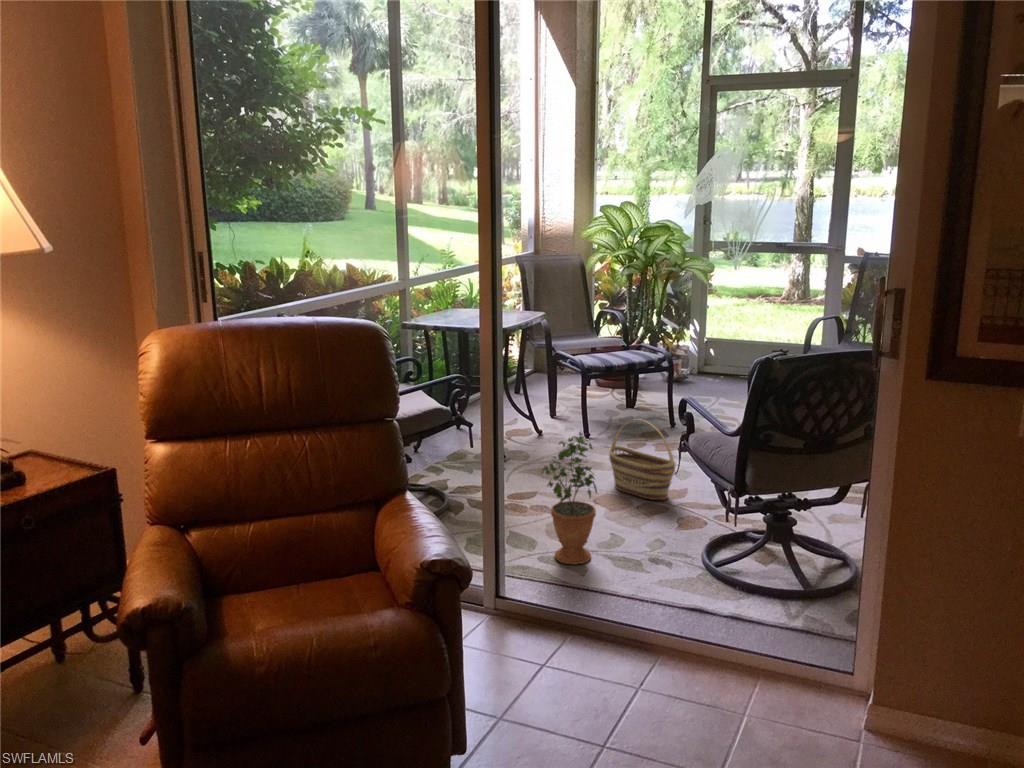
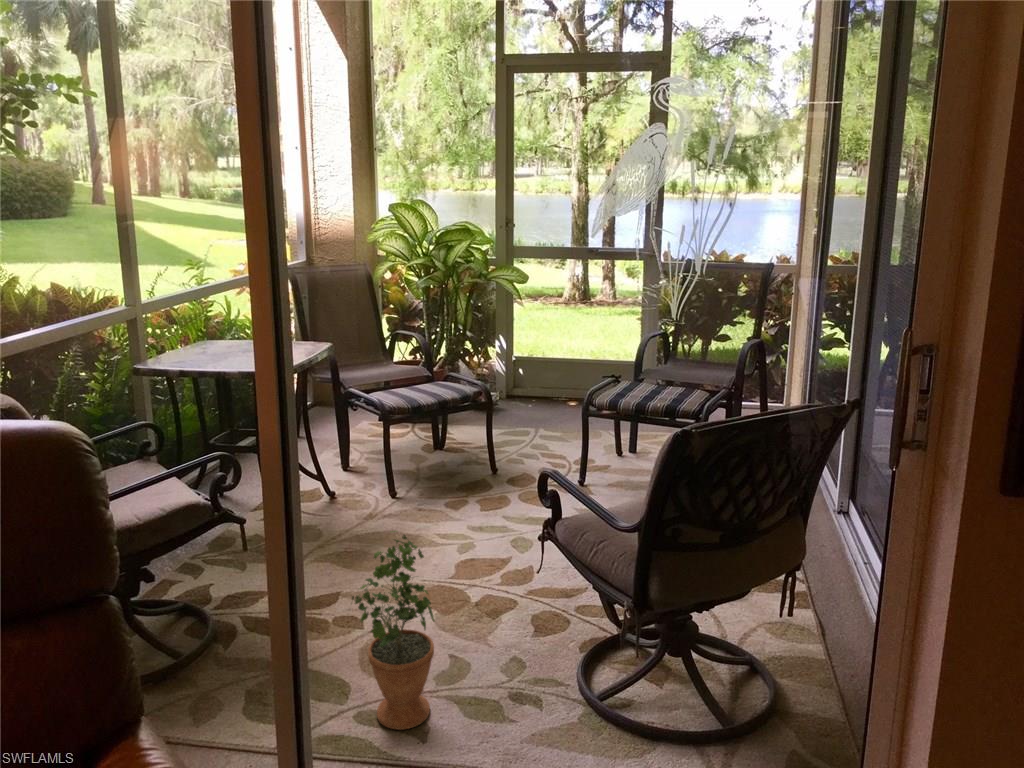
basket: present [609,420,675,500] -> none [430,484,519,587]

